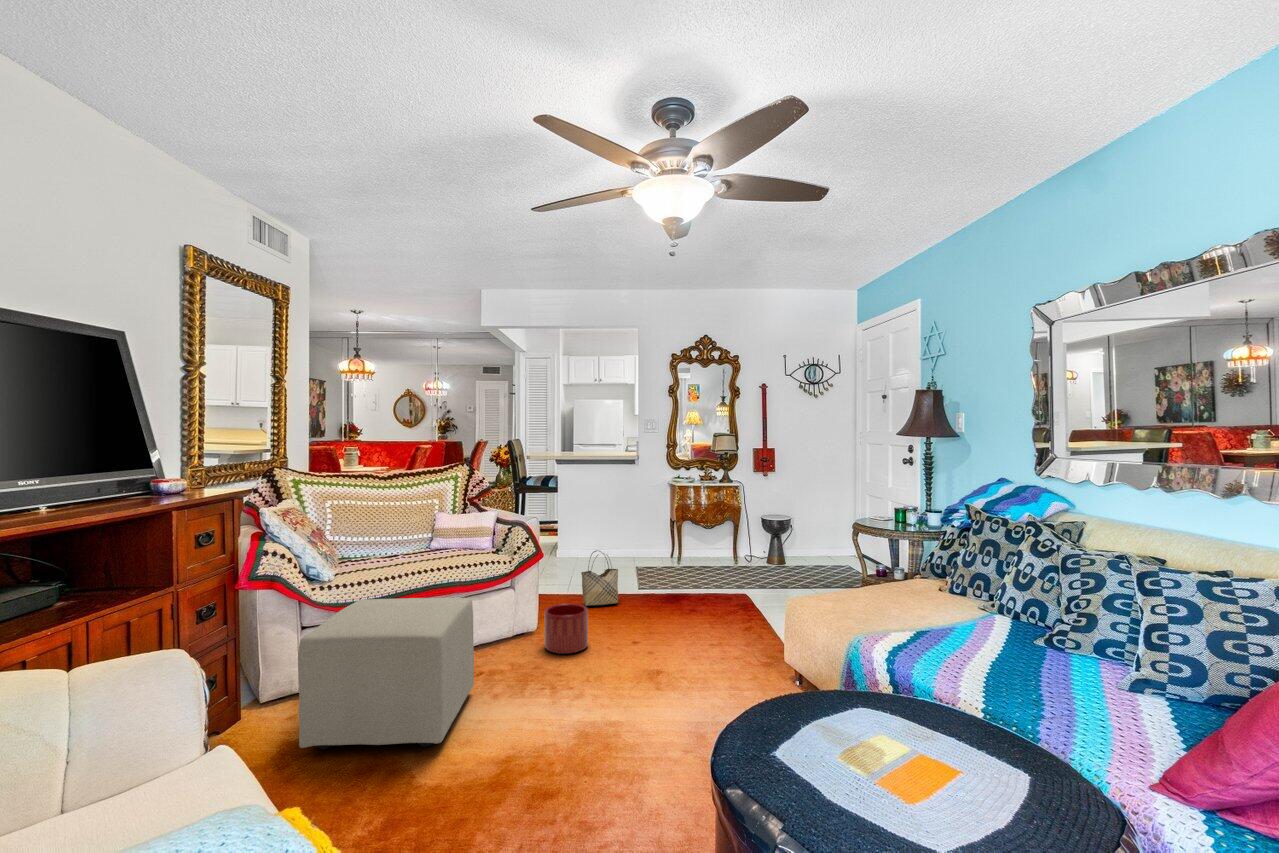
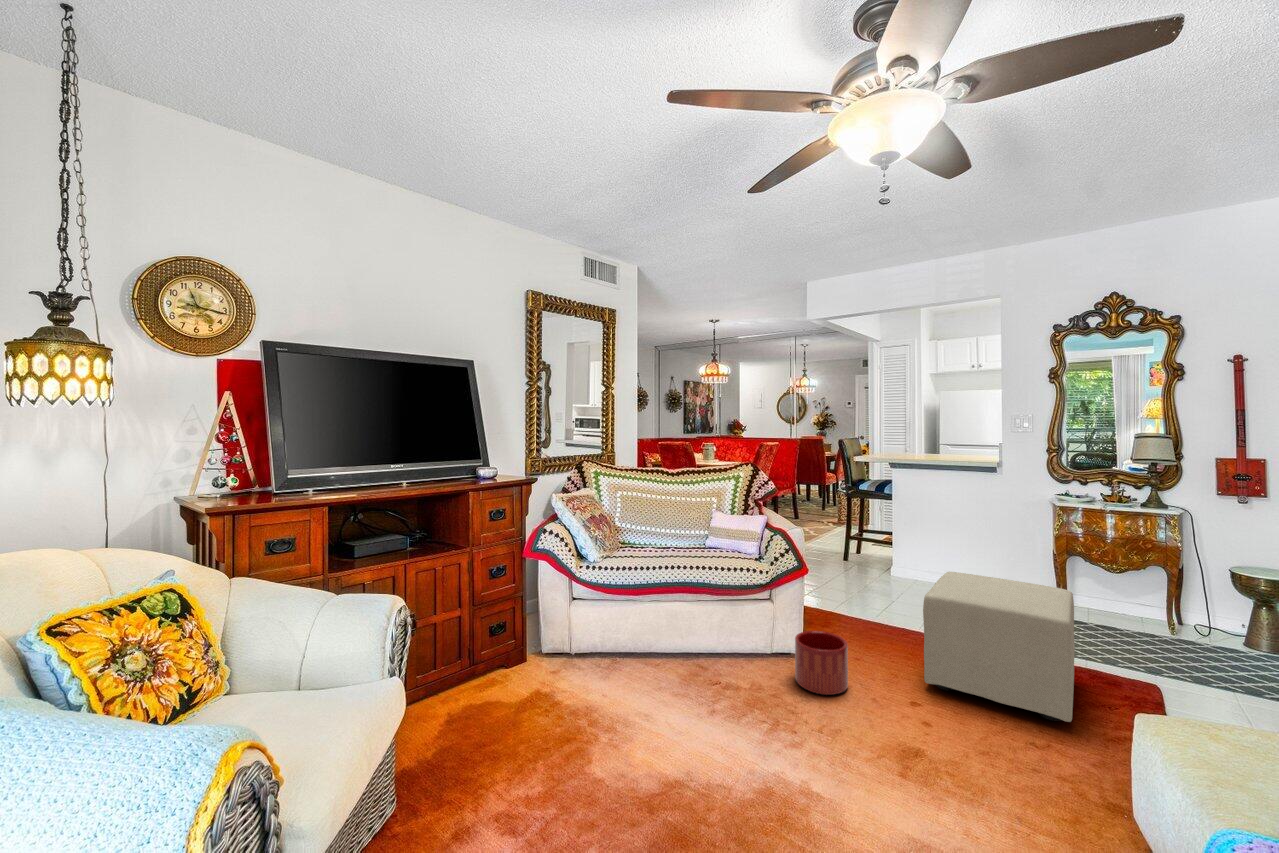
woven basket: present [581,550,618,606] -> none [876,573,928,643]
ottoman: present [298,598,474,749] -> present [923,572,1075,722]

